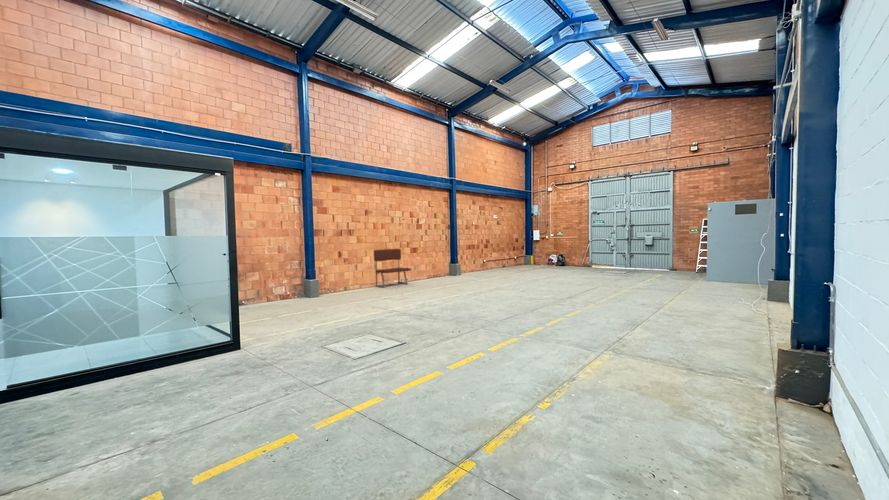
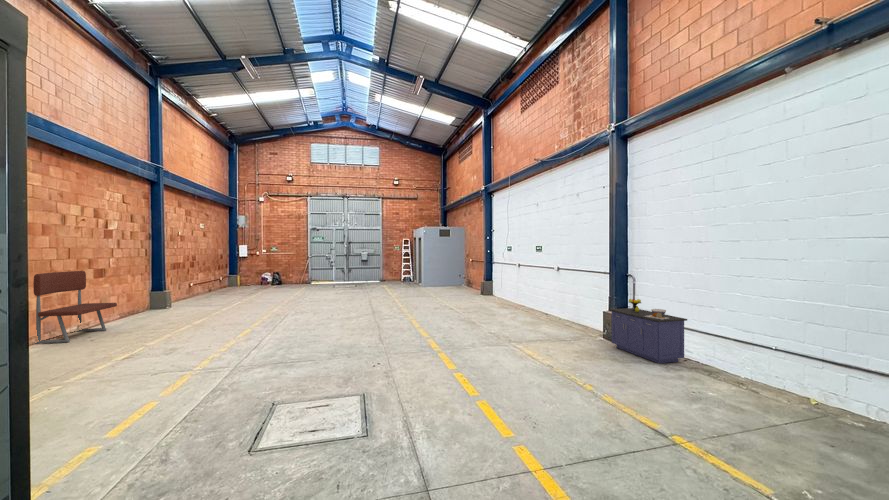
storage cabinet: none [741,325,841,469] -> present [609,299,687,363]

